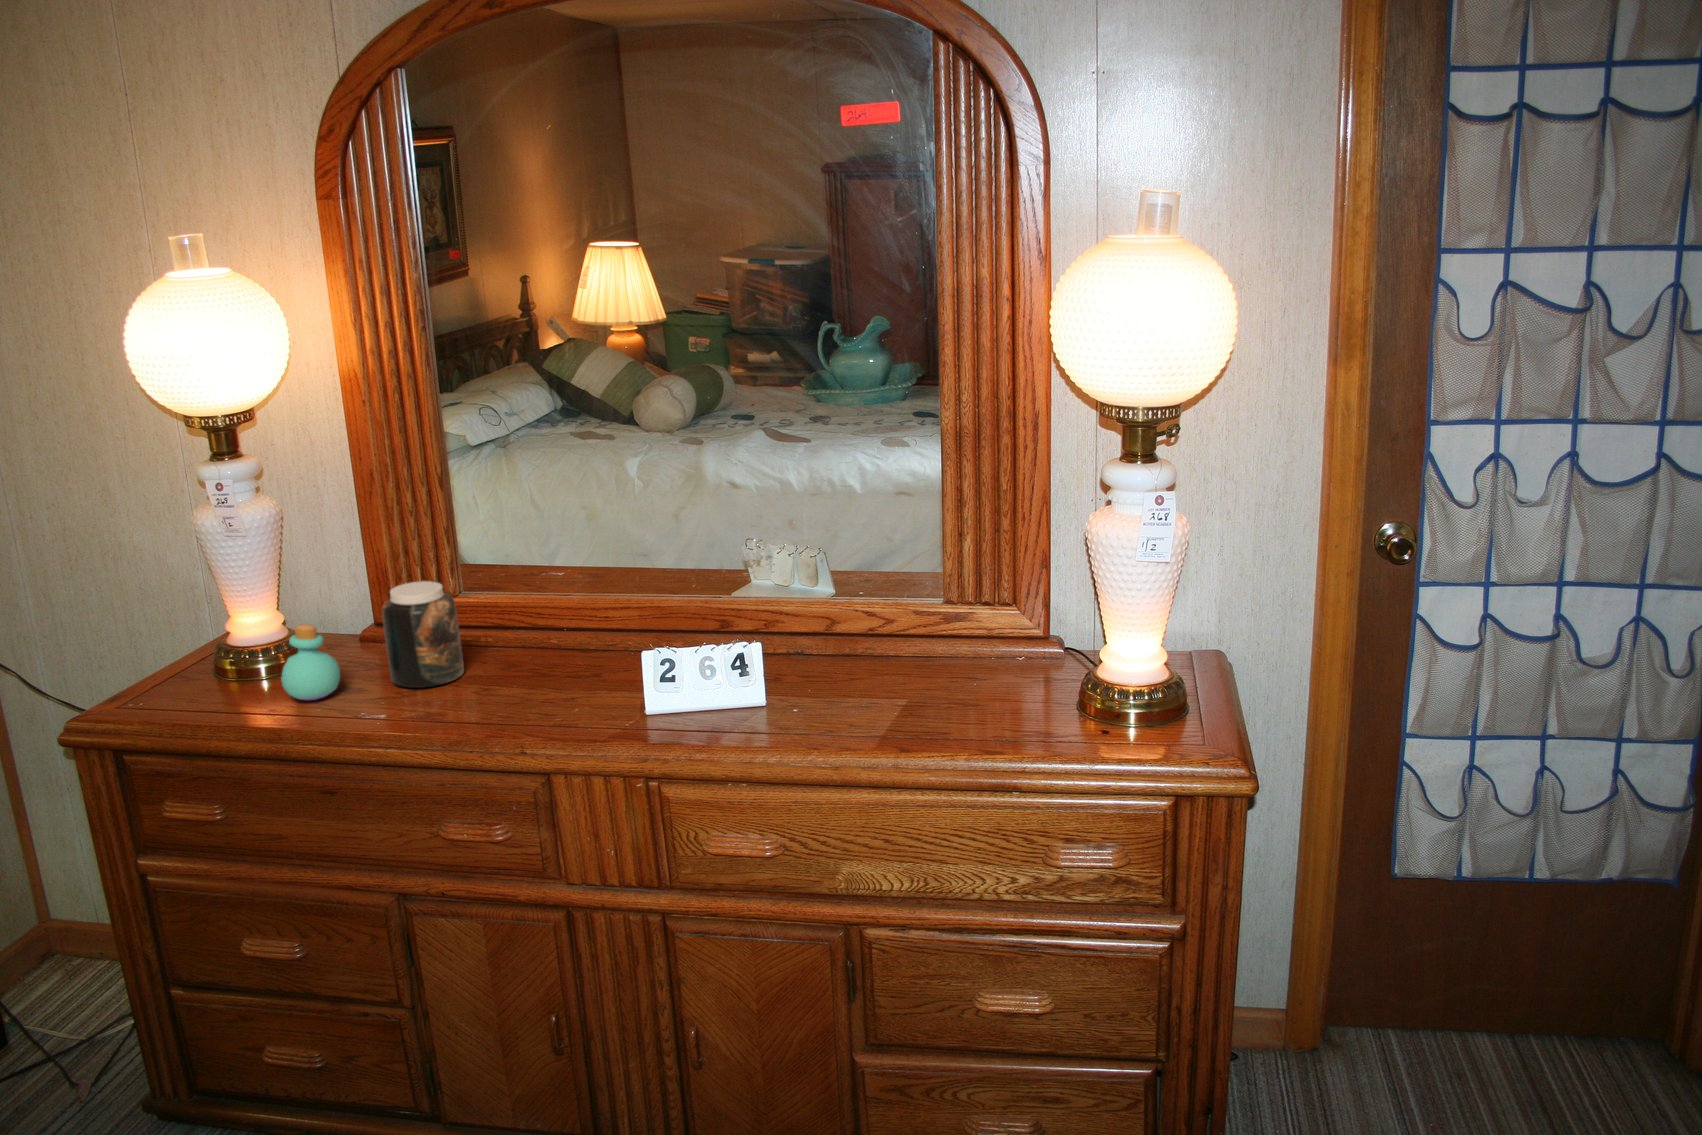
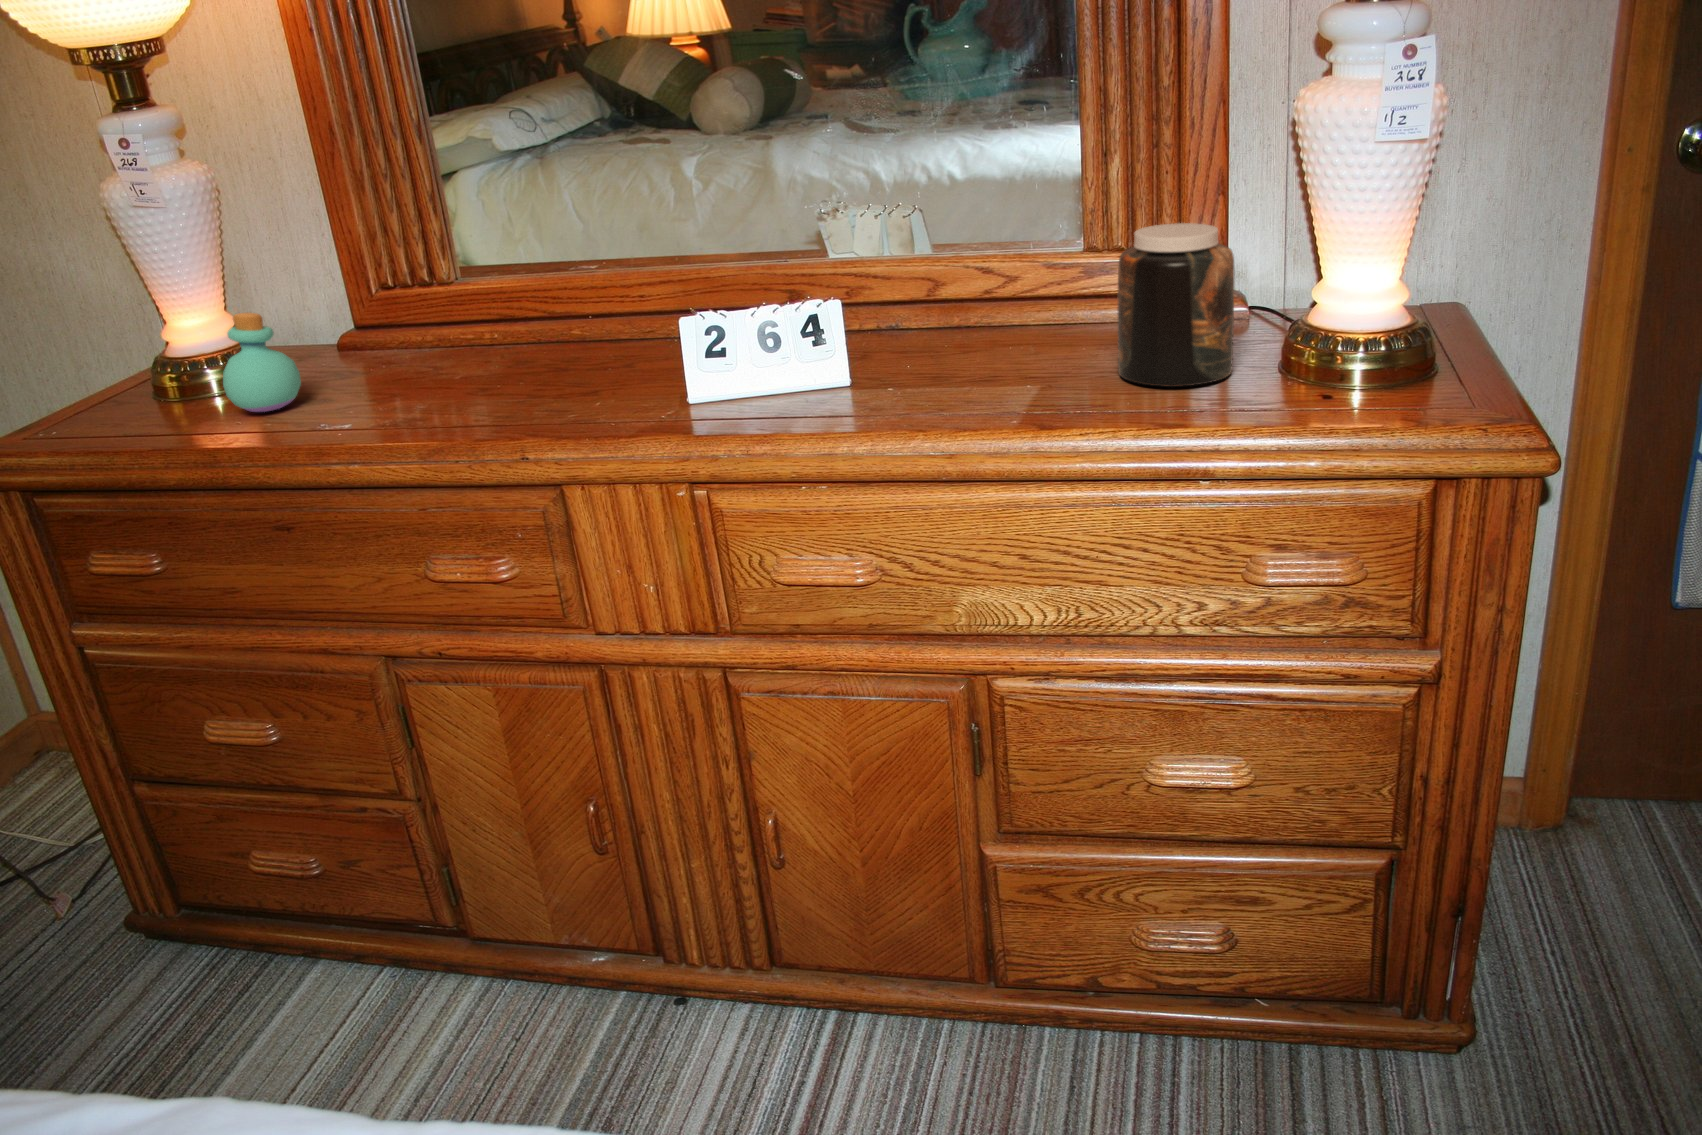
jar: present [382,581,464,688] -> present [1118,223,1235,387]

